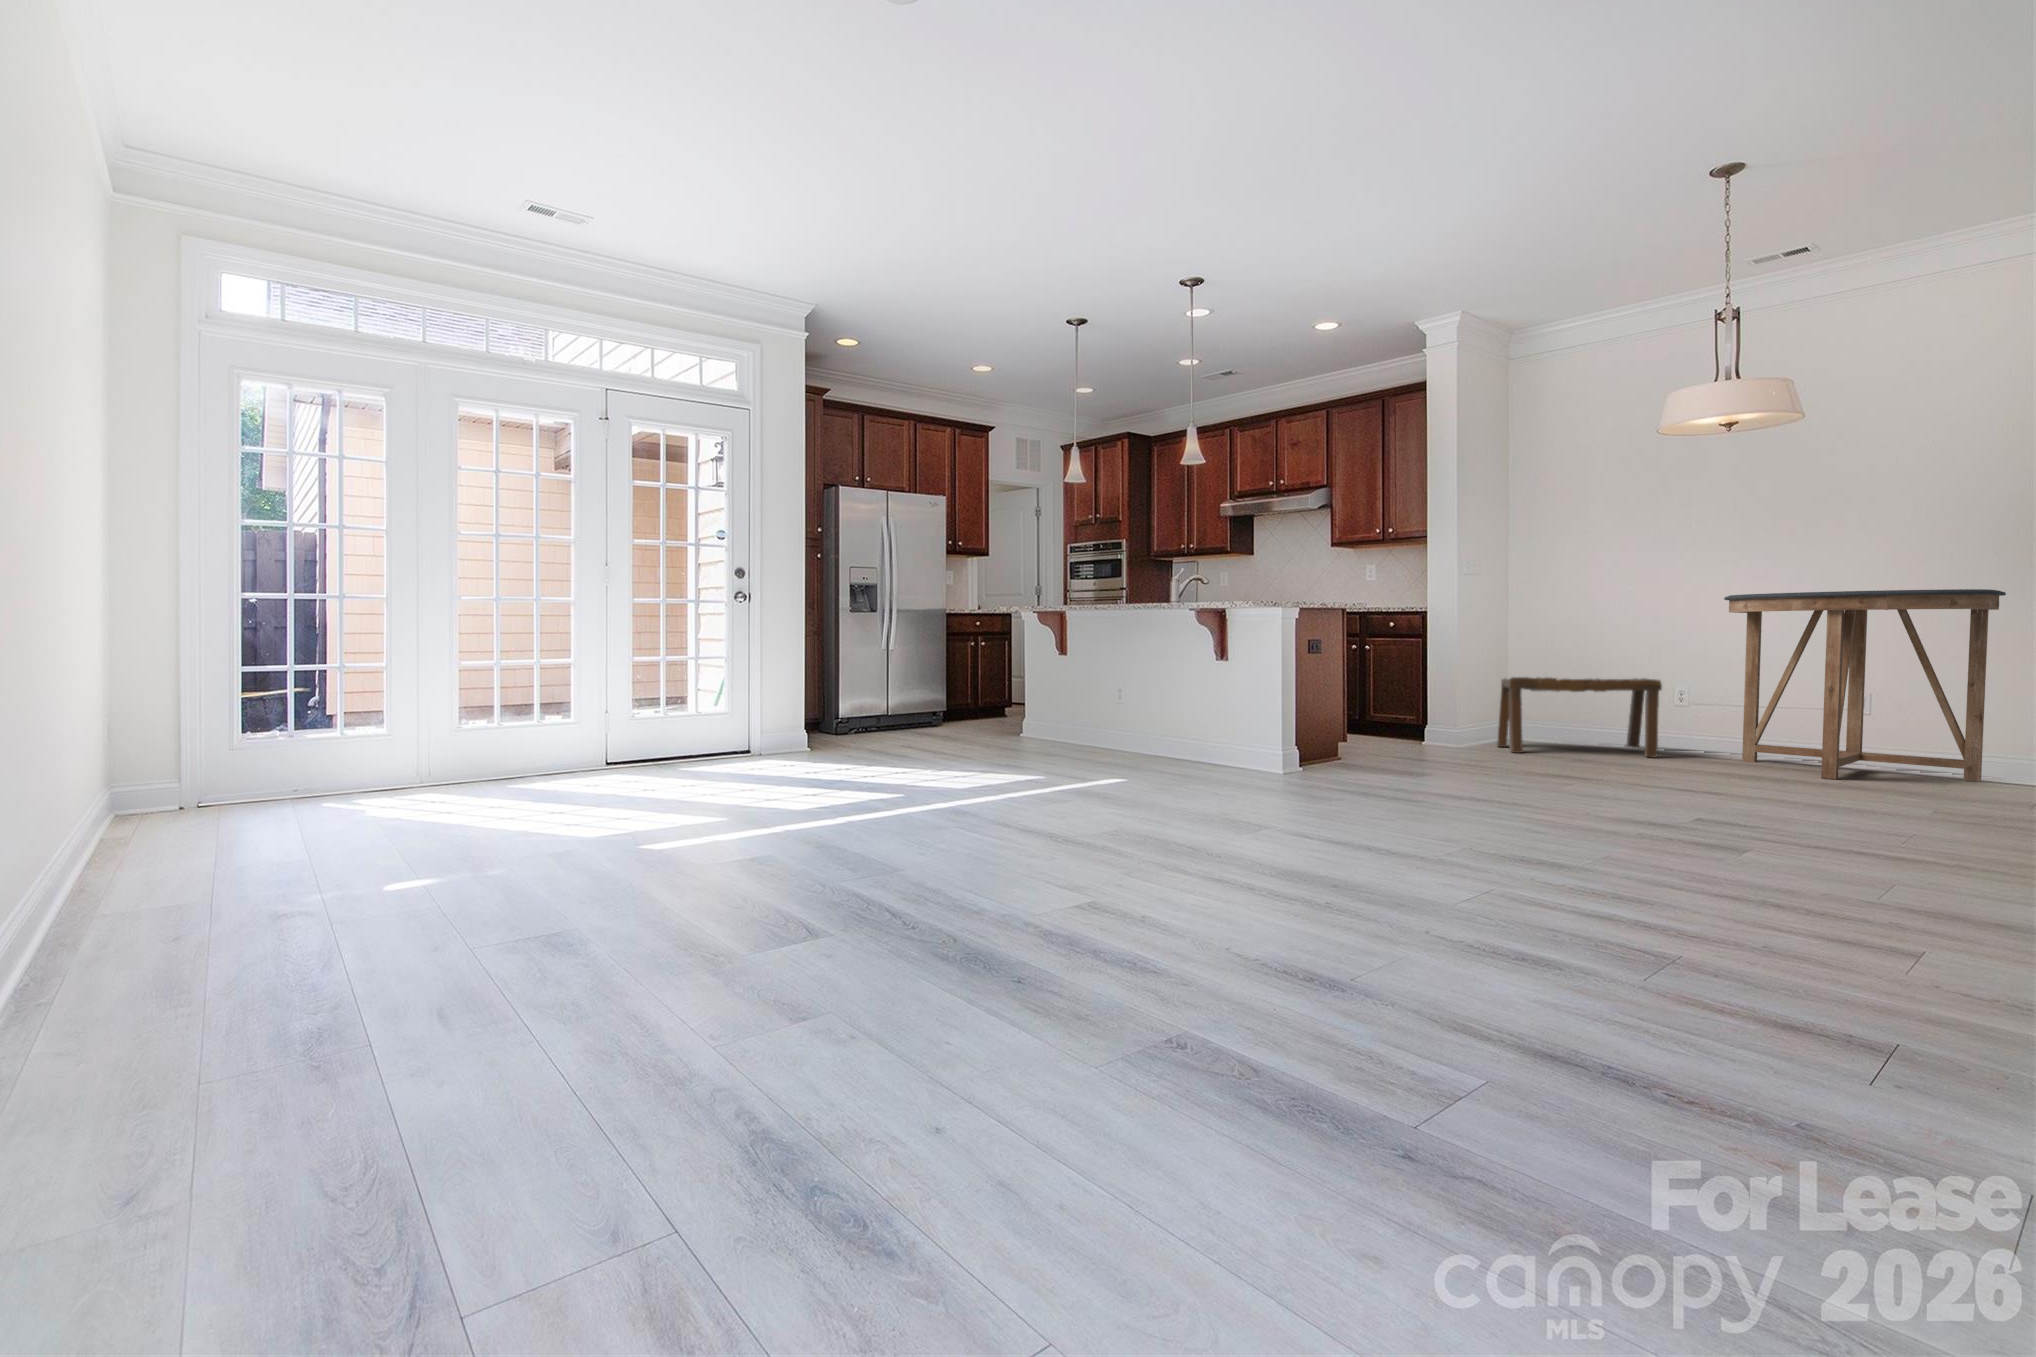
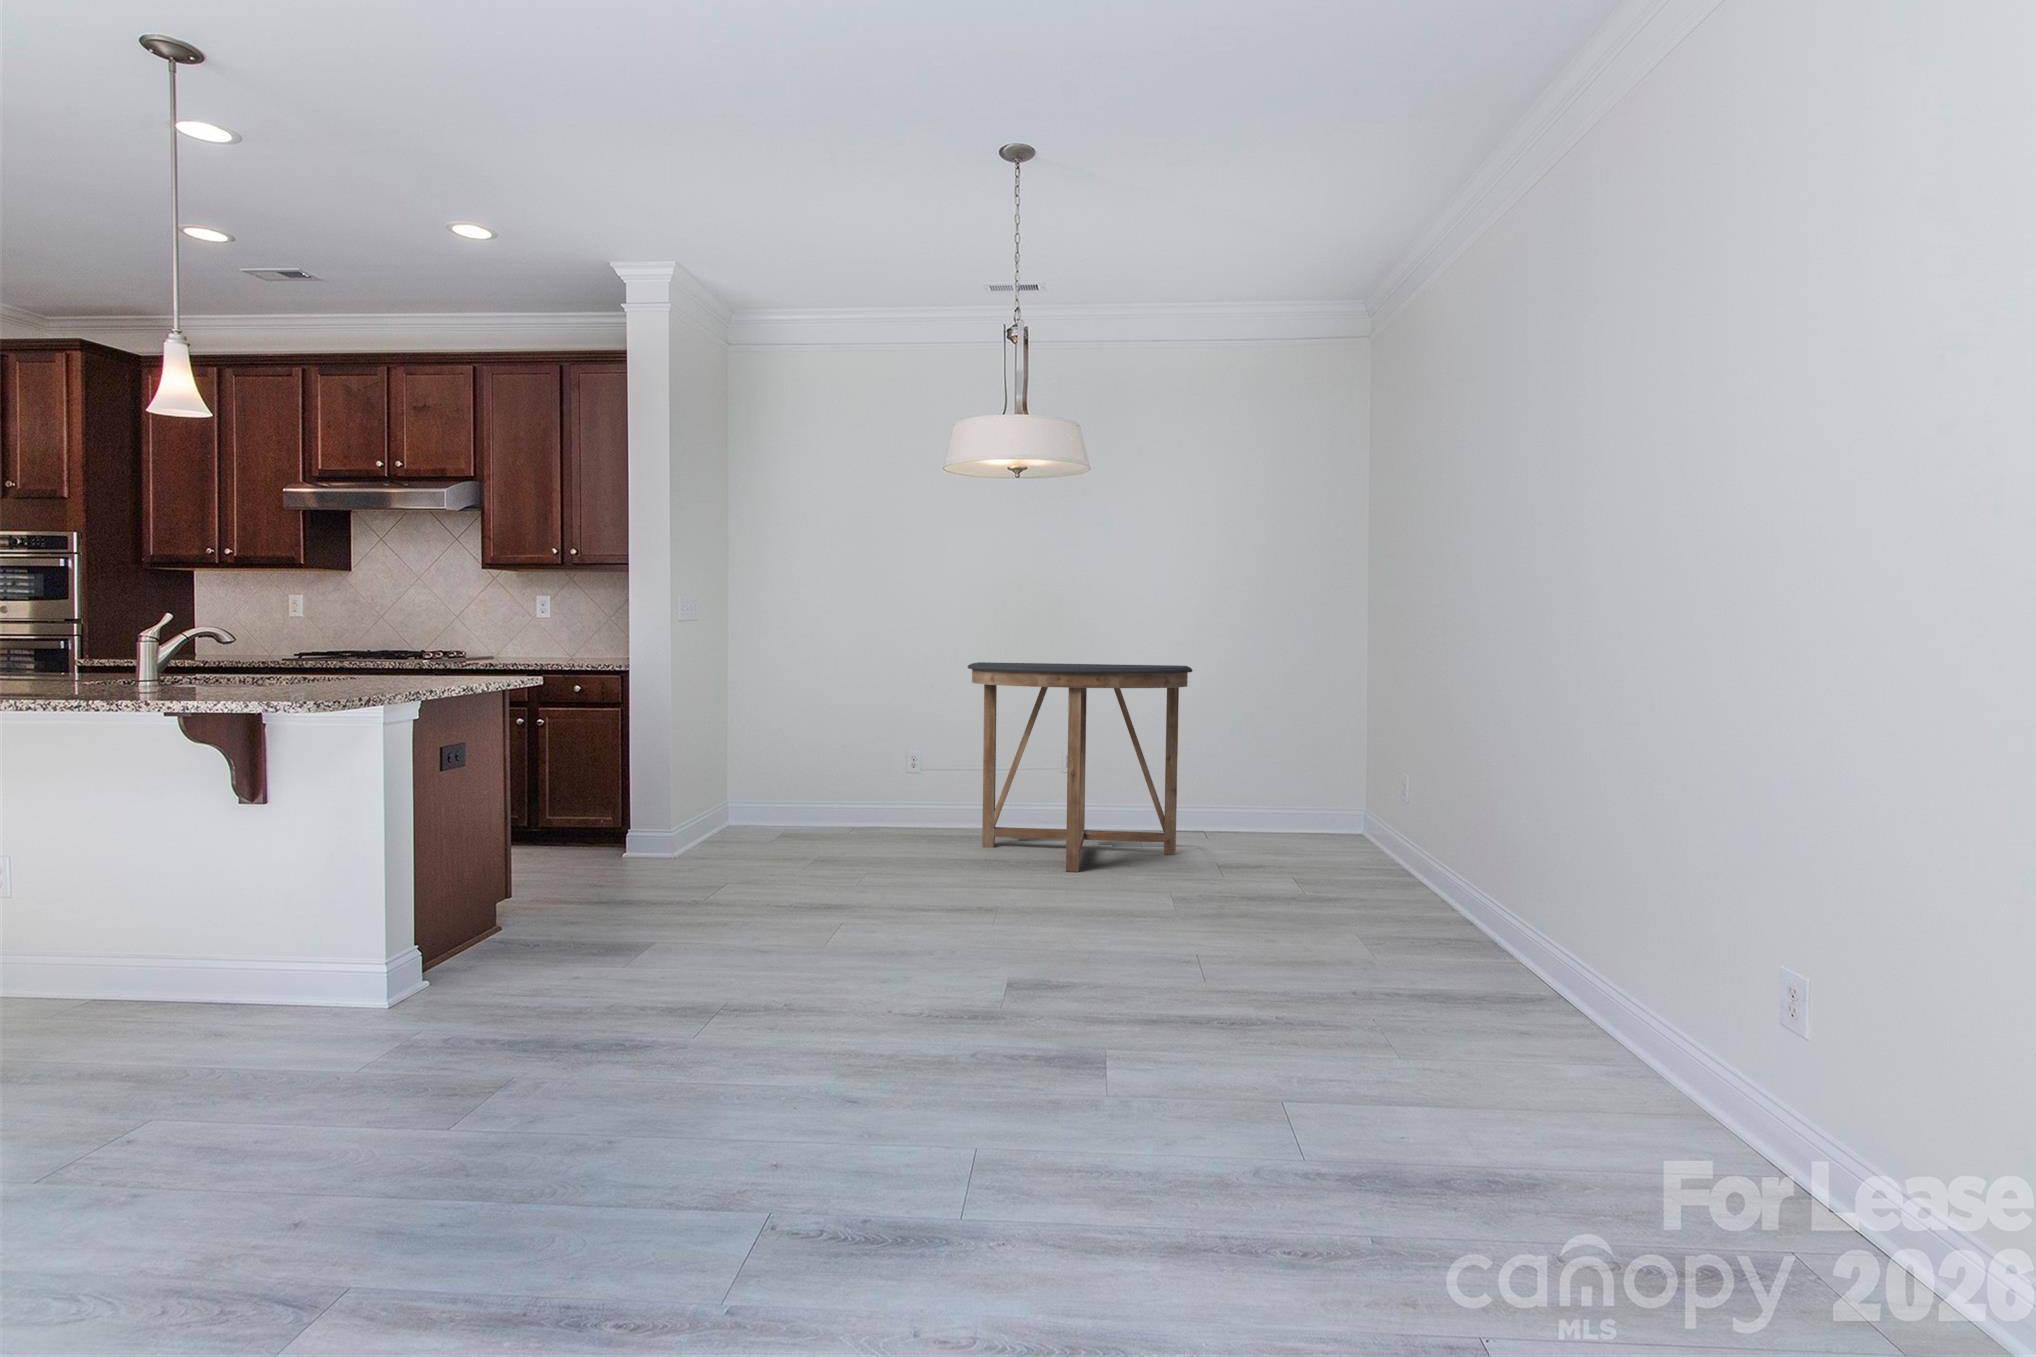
bench: present [1497,677,1662,758] -> none [724,756,909,870]

